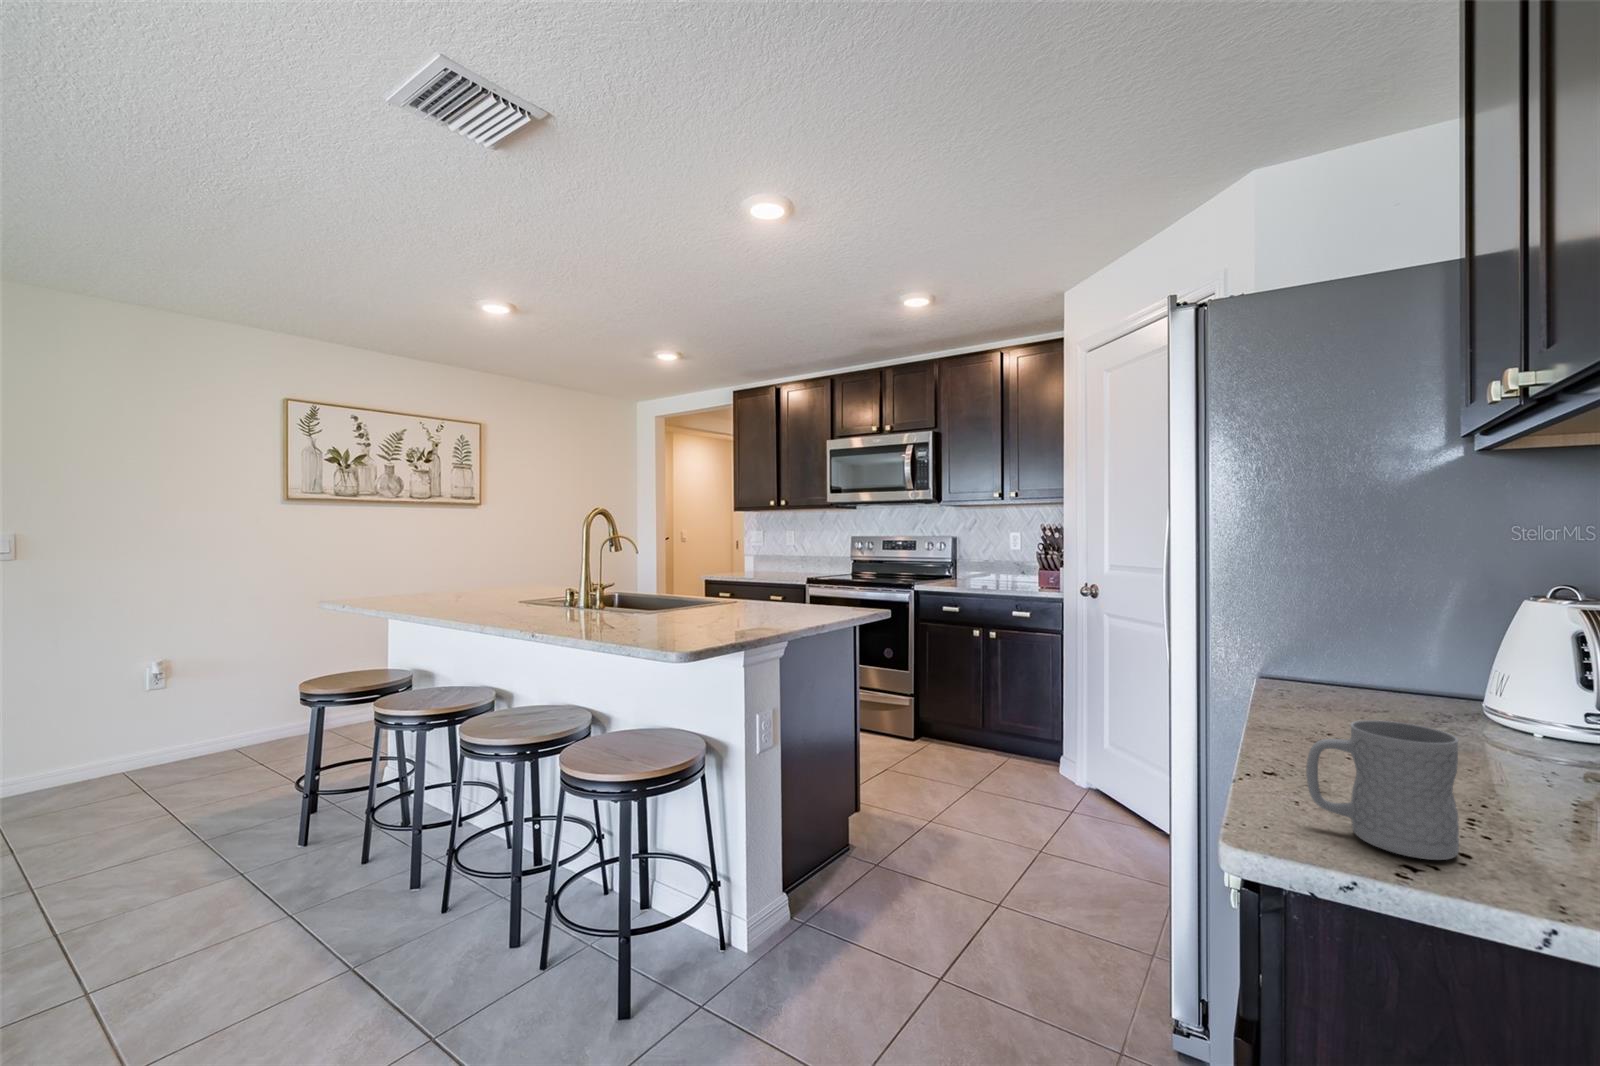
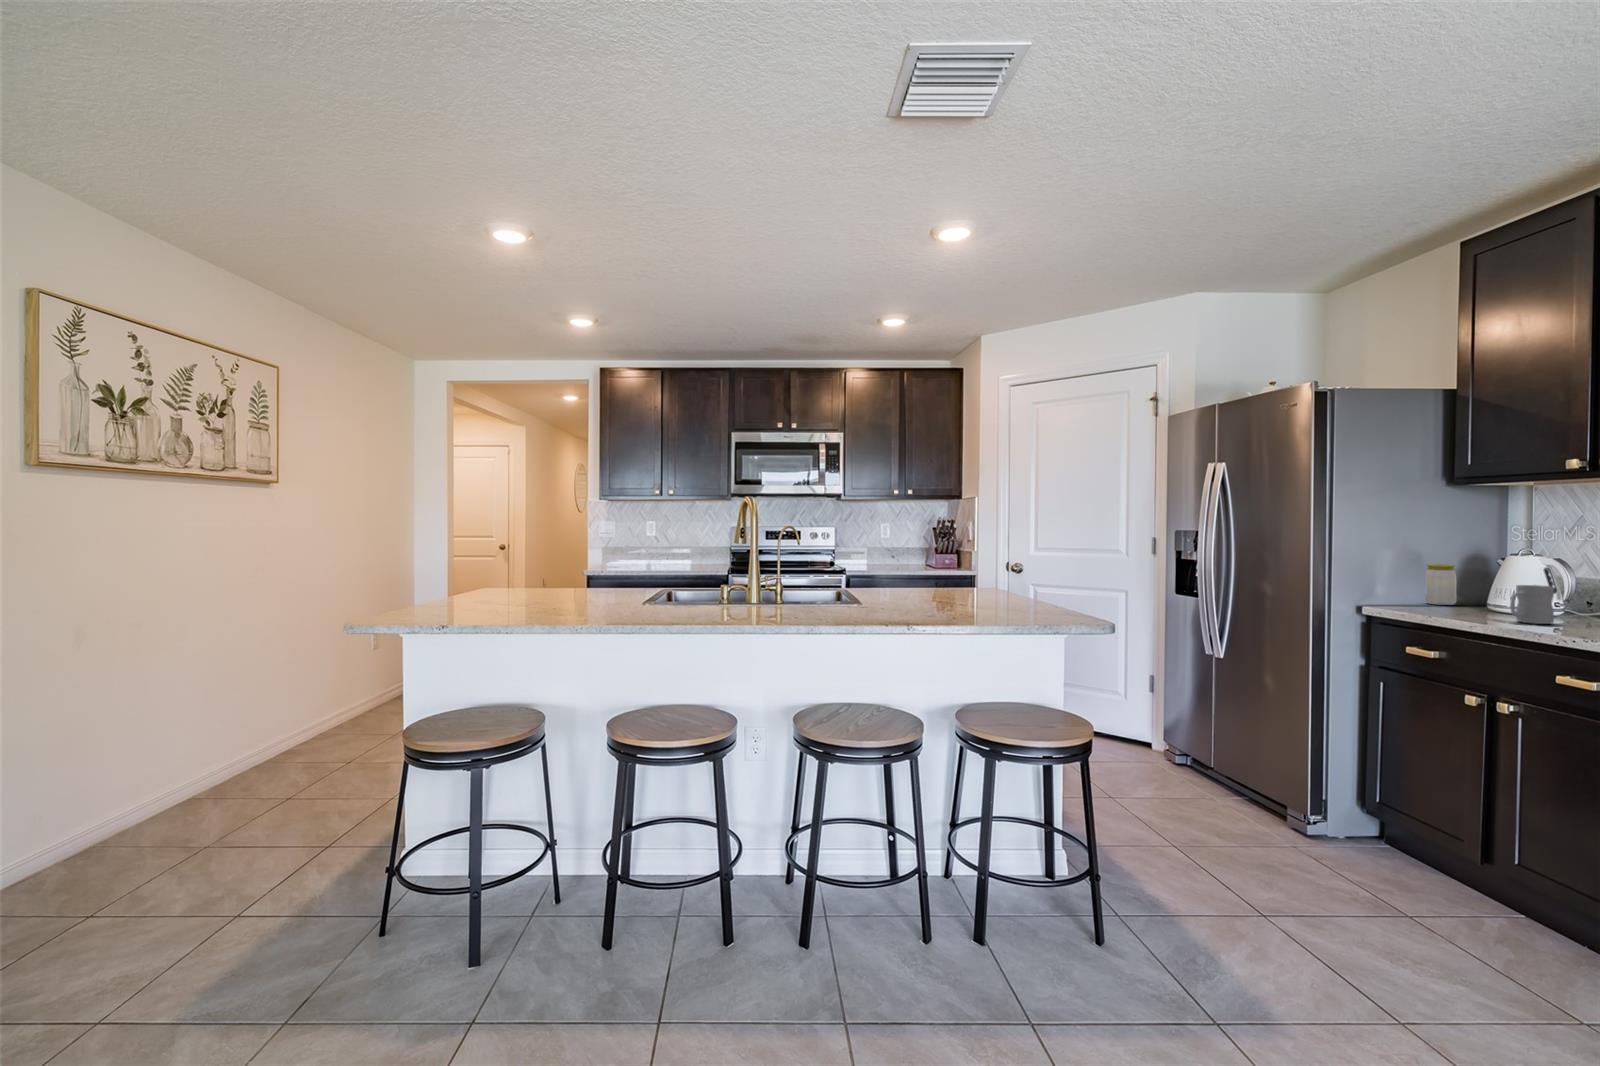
jar: none [1447,641,1535,758] -> present [1425,564,1457,605]

